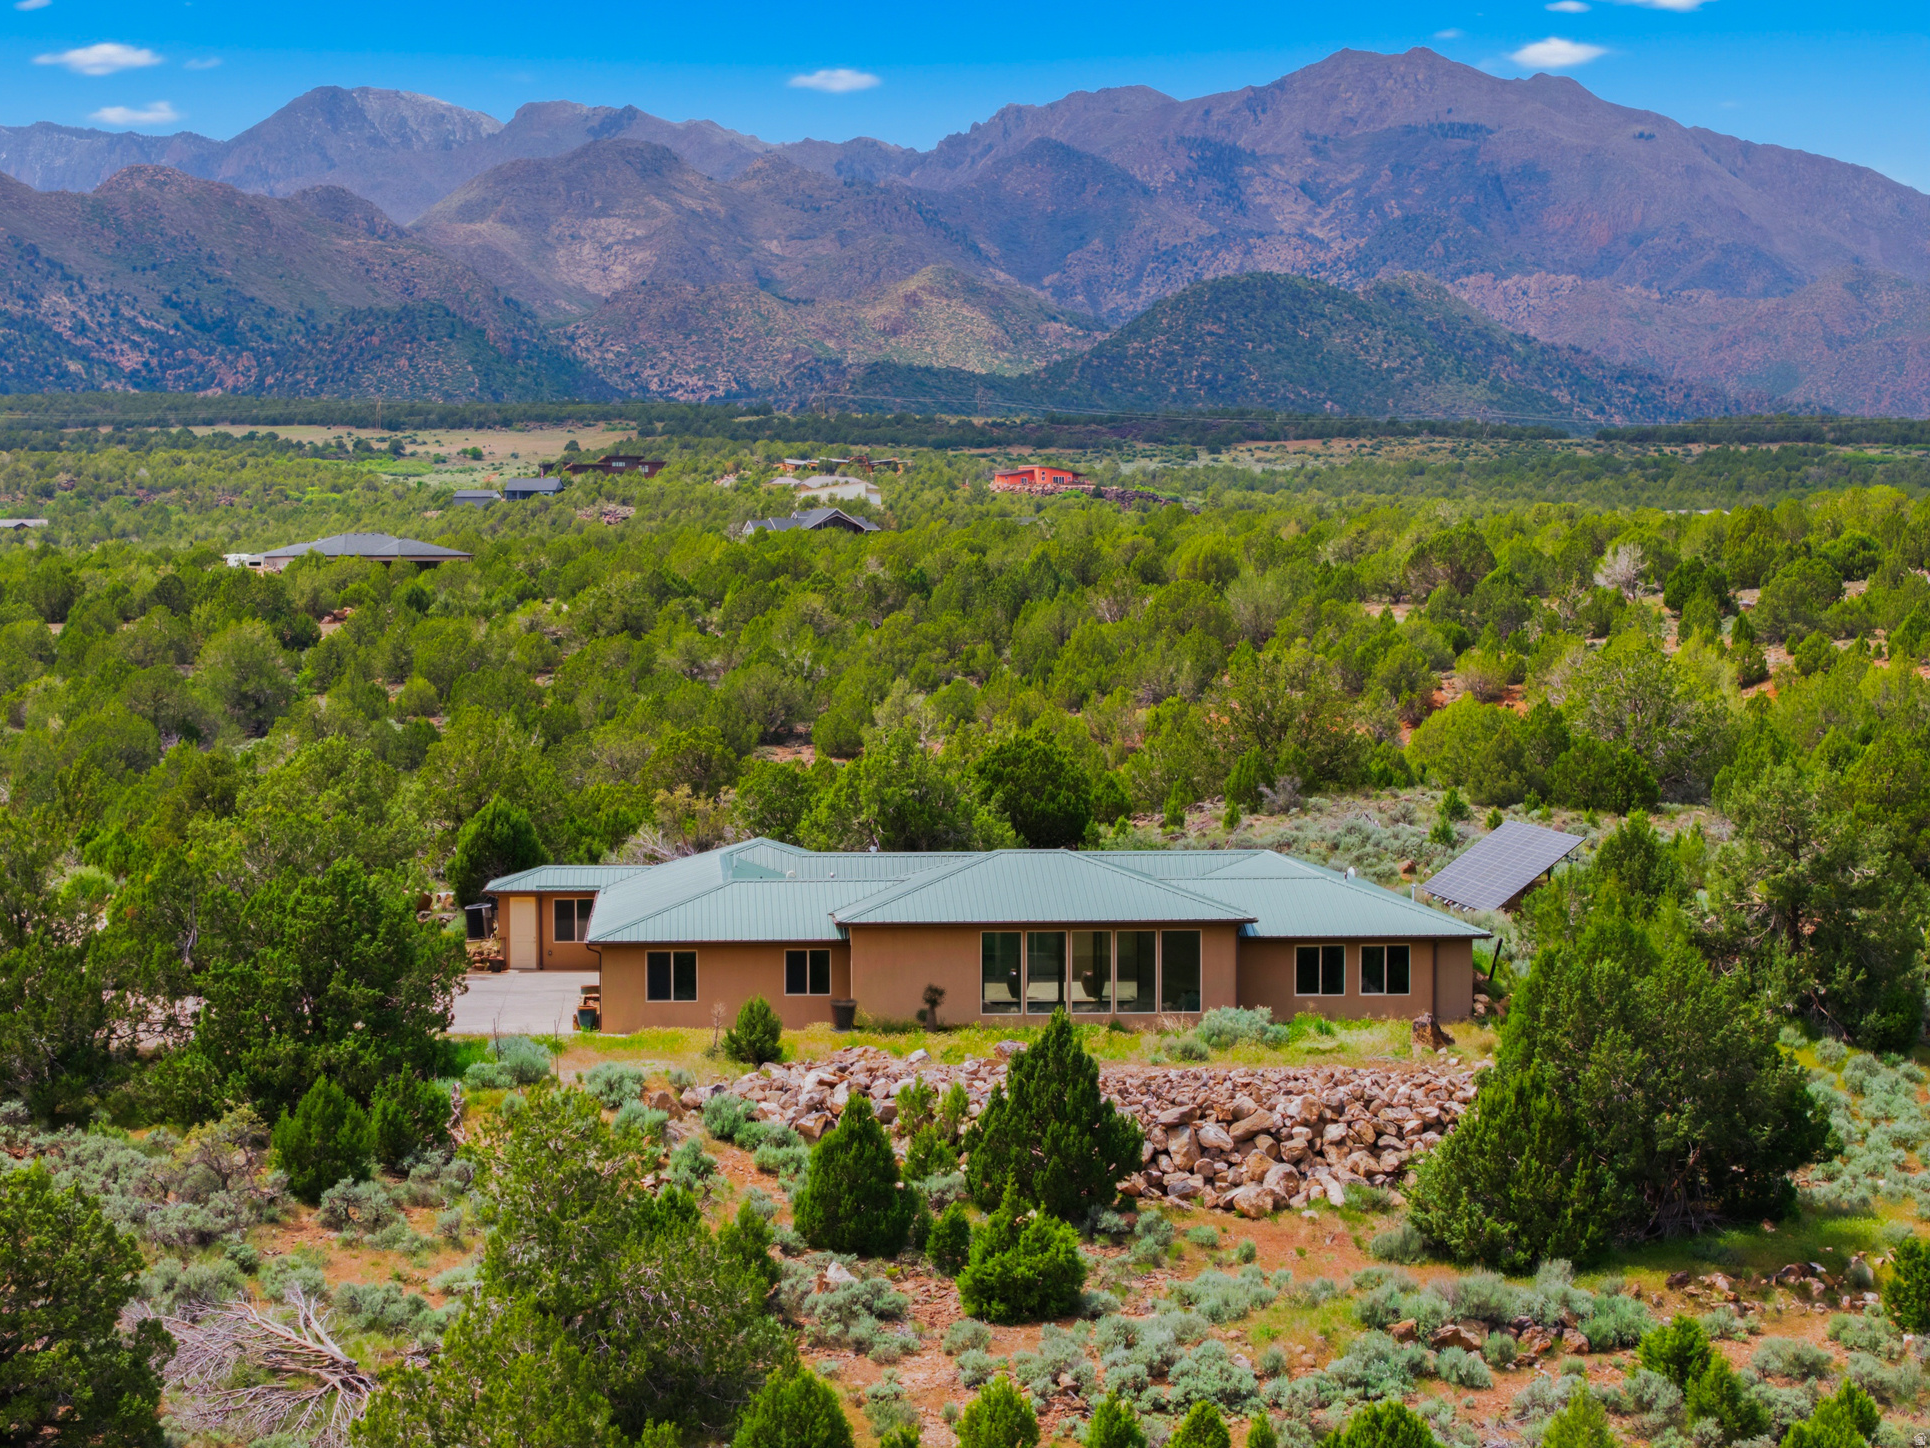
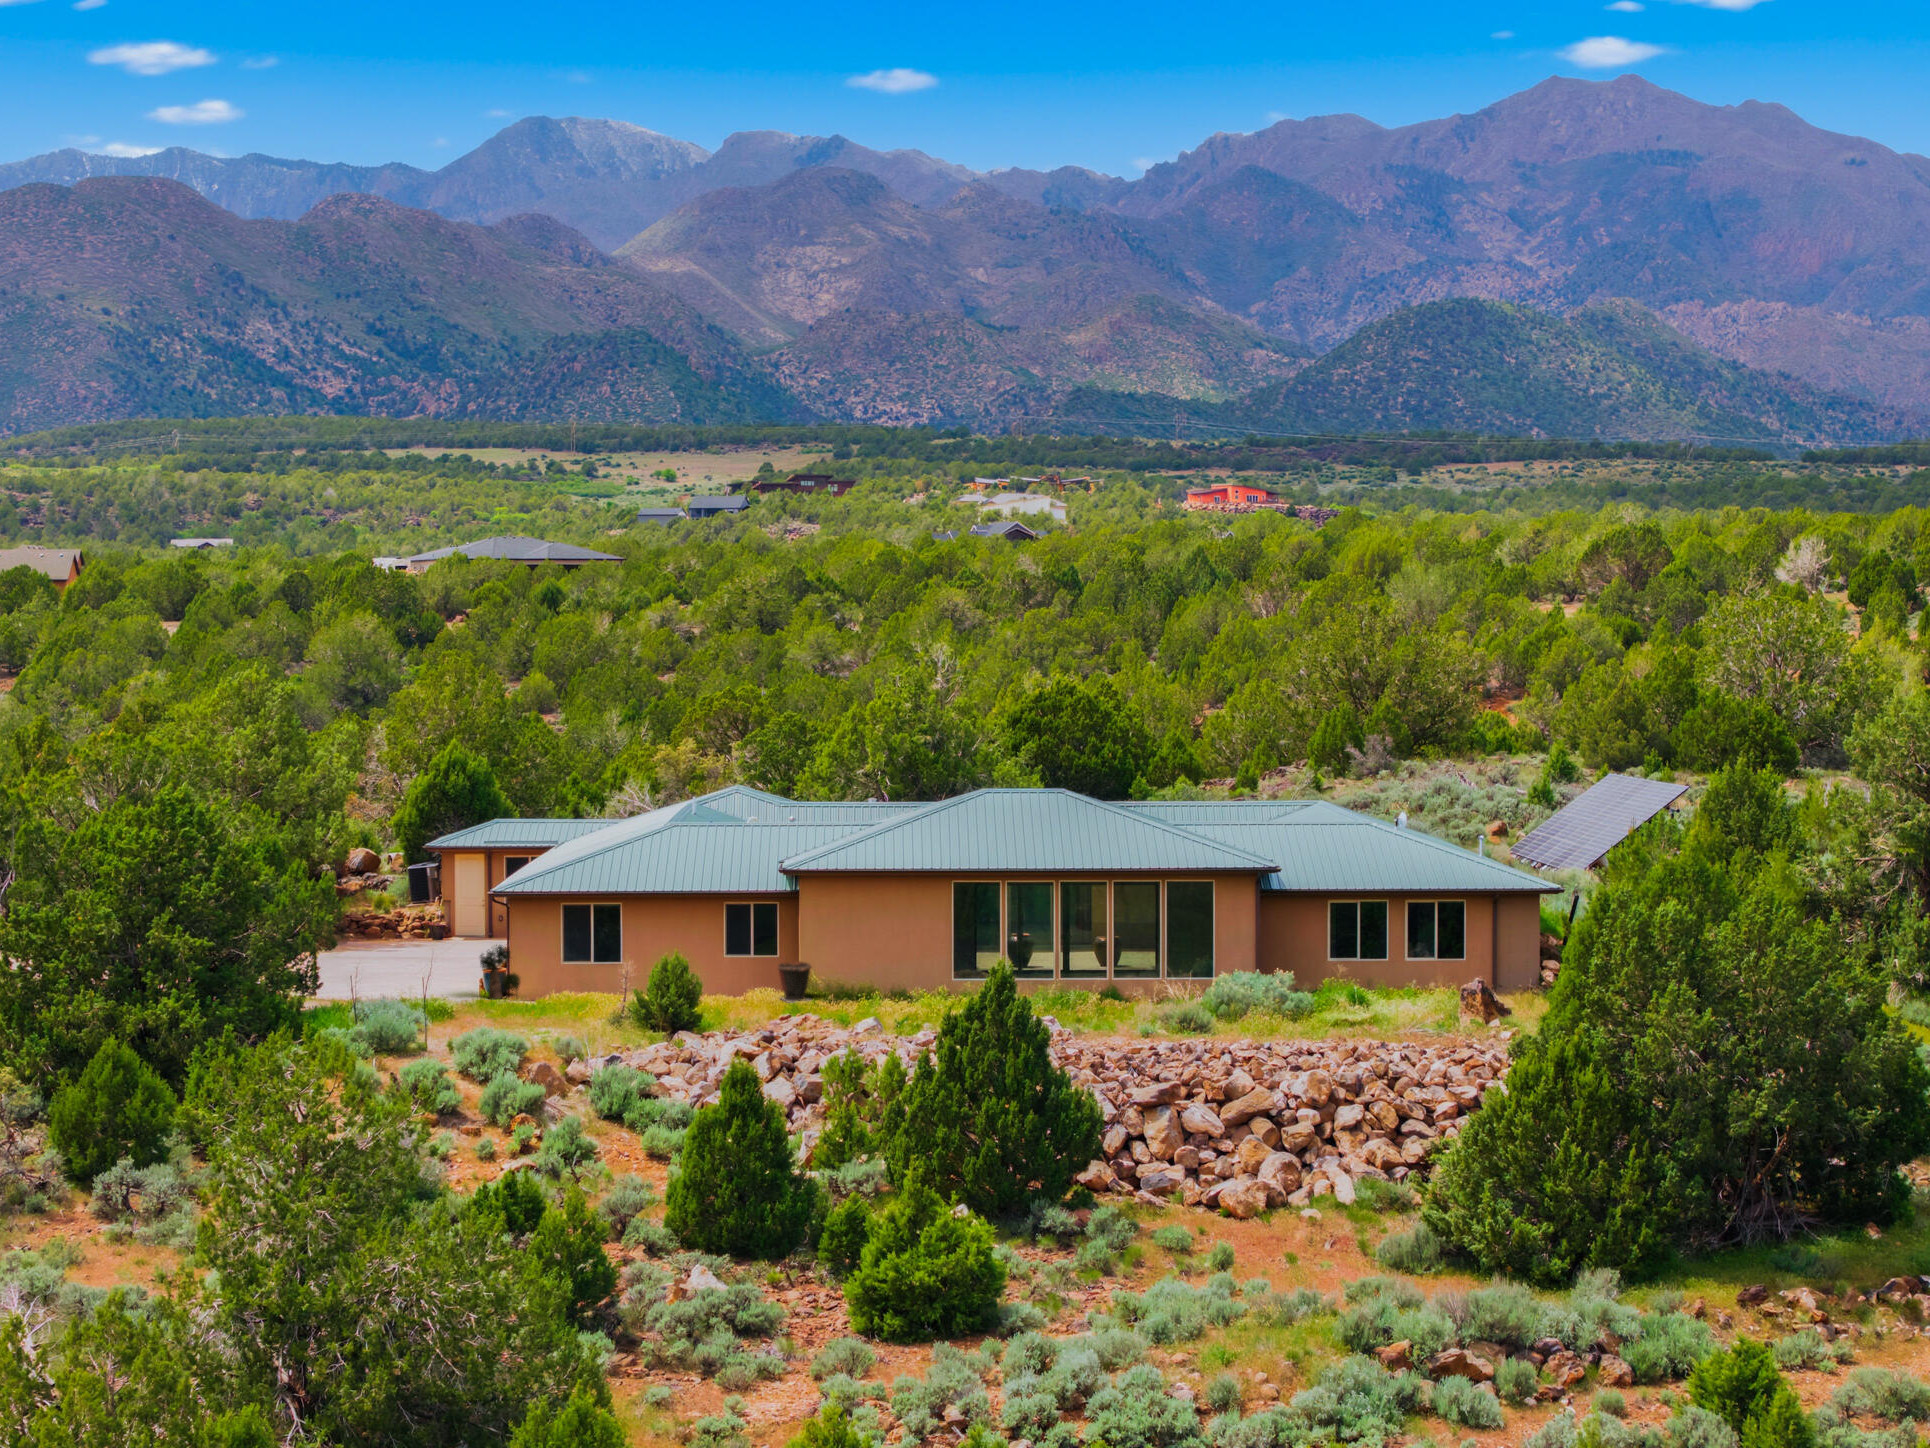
potted plant: present [915,984,946,1032] -> present [480,945,520,999]

